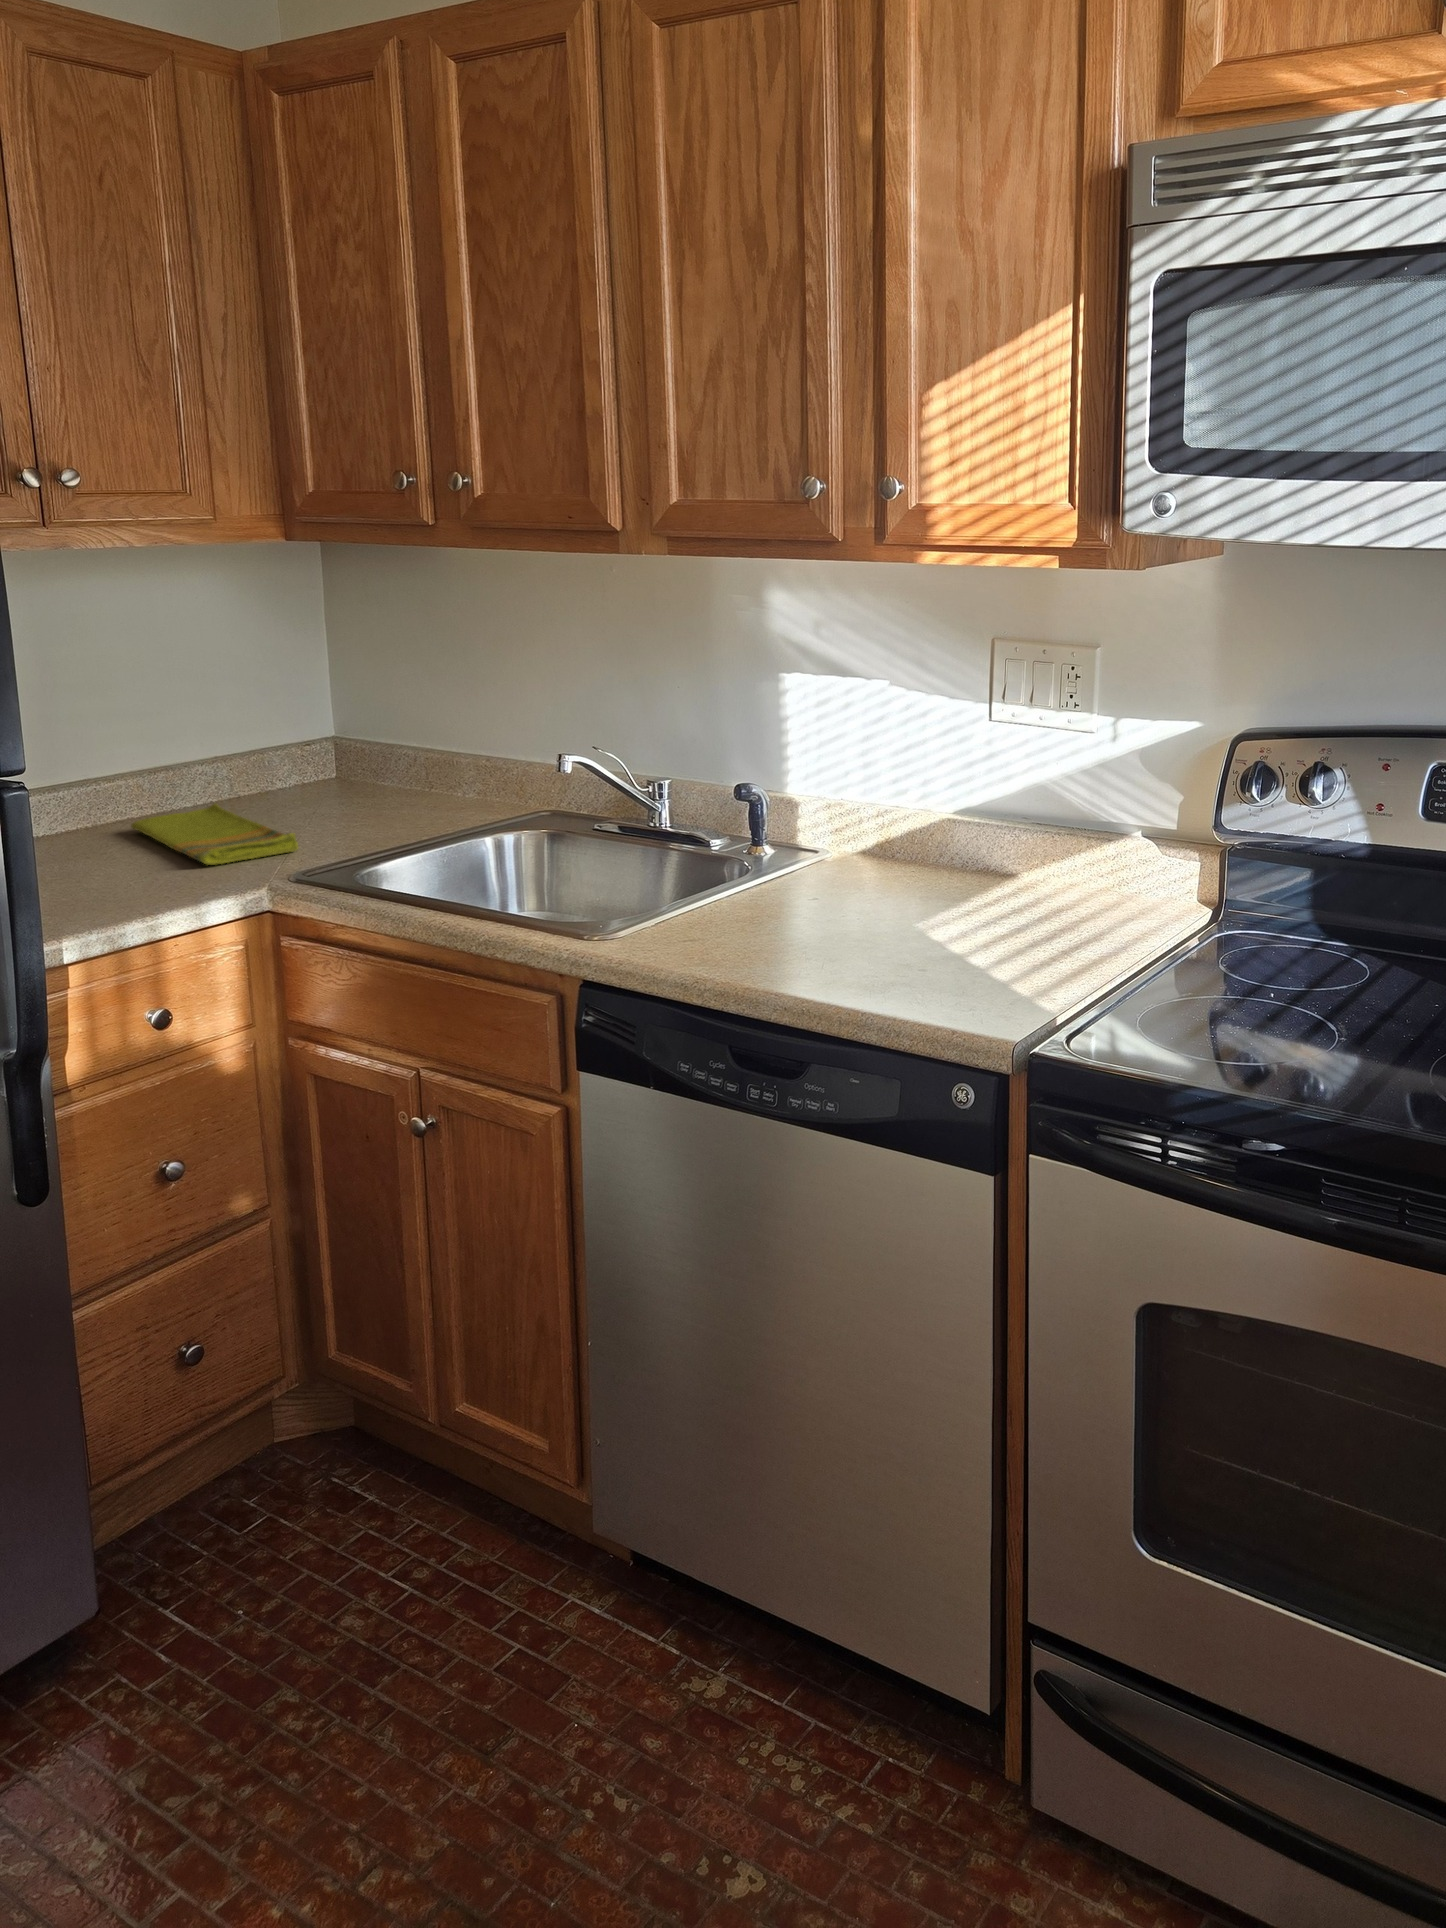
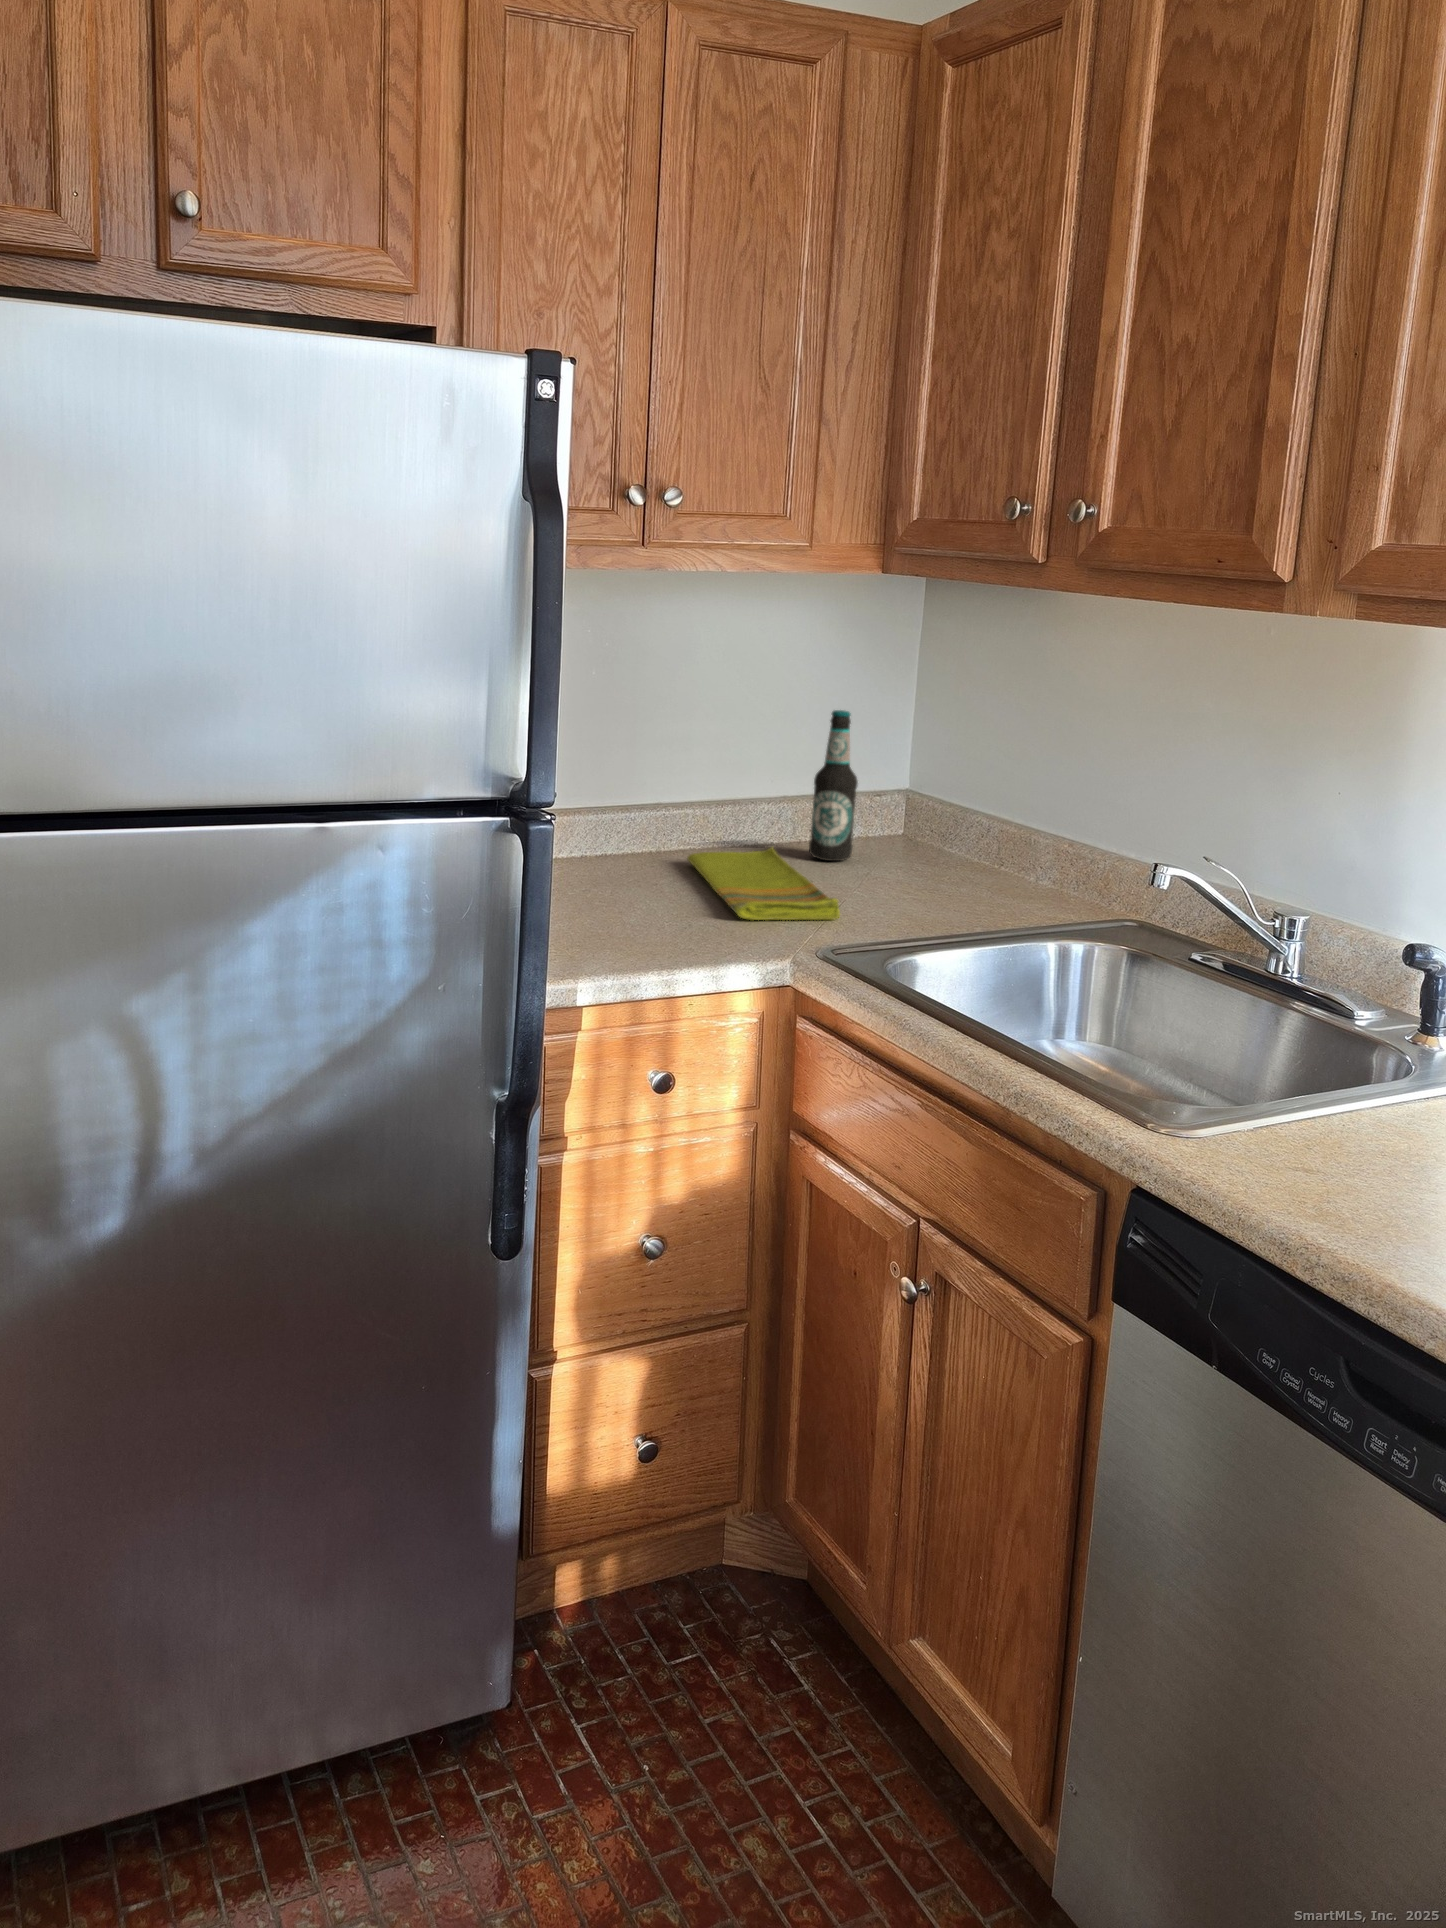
bottle: none [245,669,291,808] -> present [809,710,858,861]

